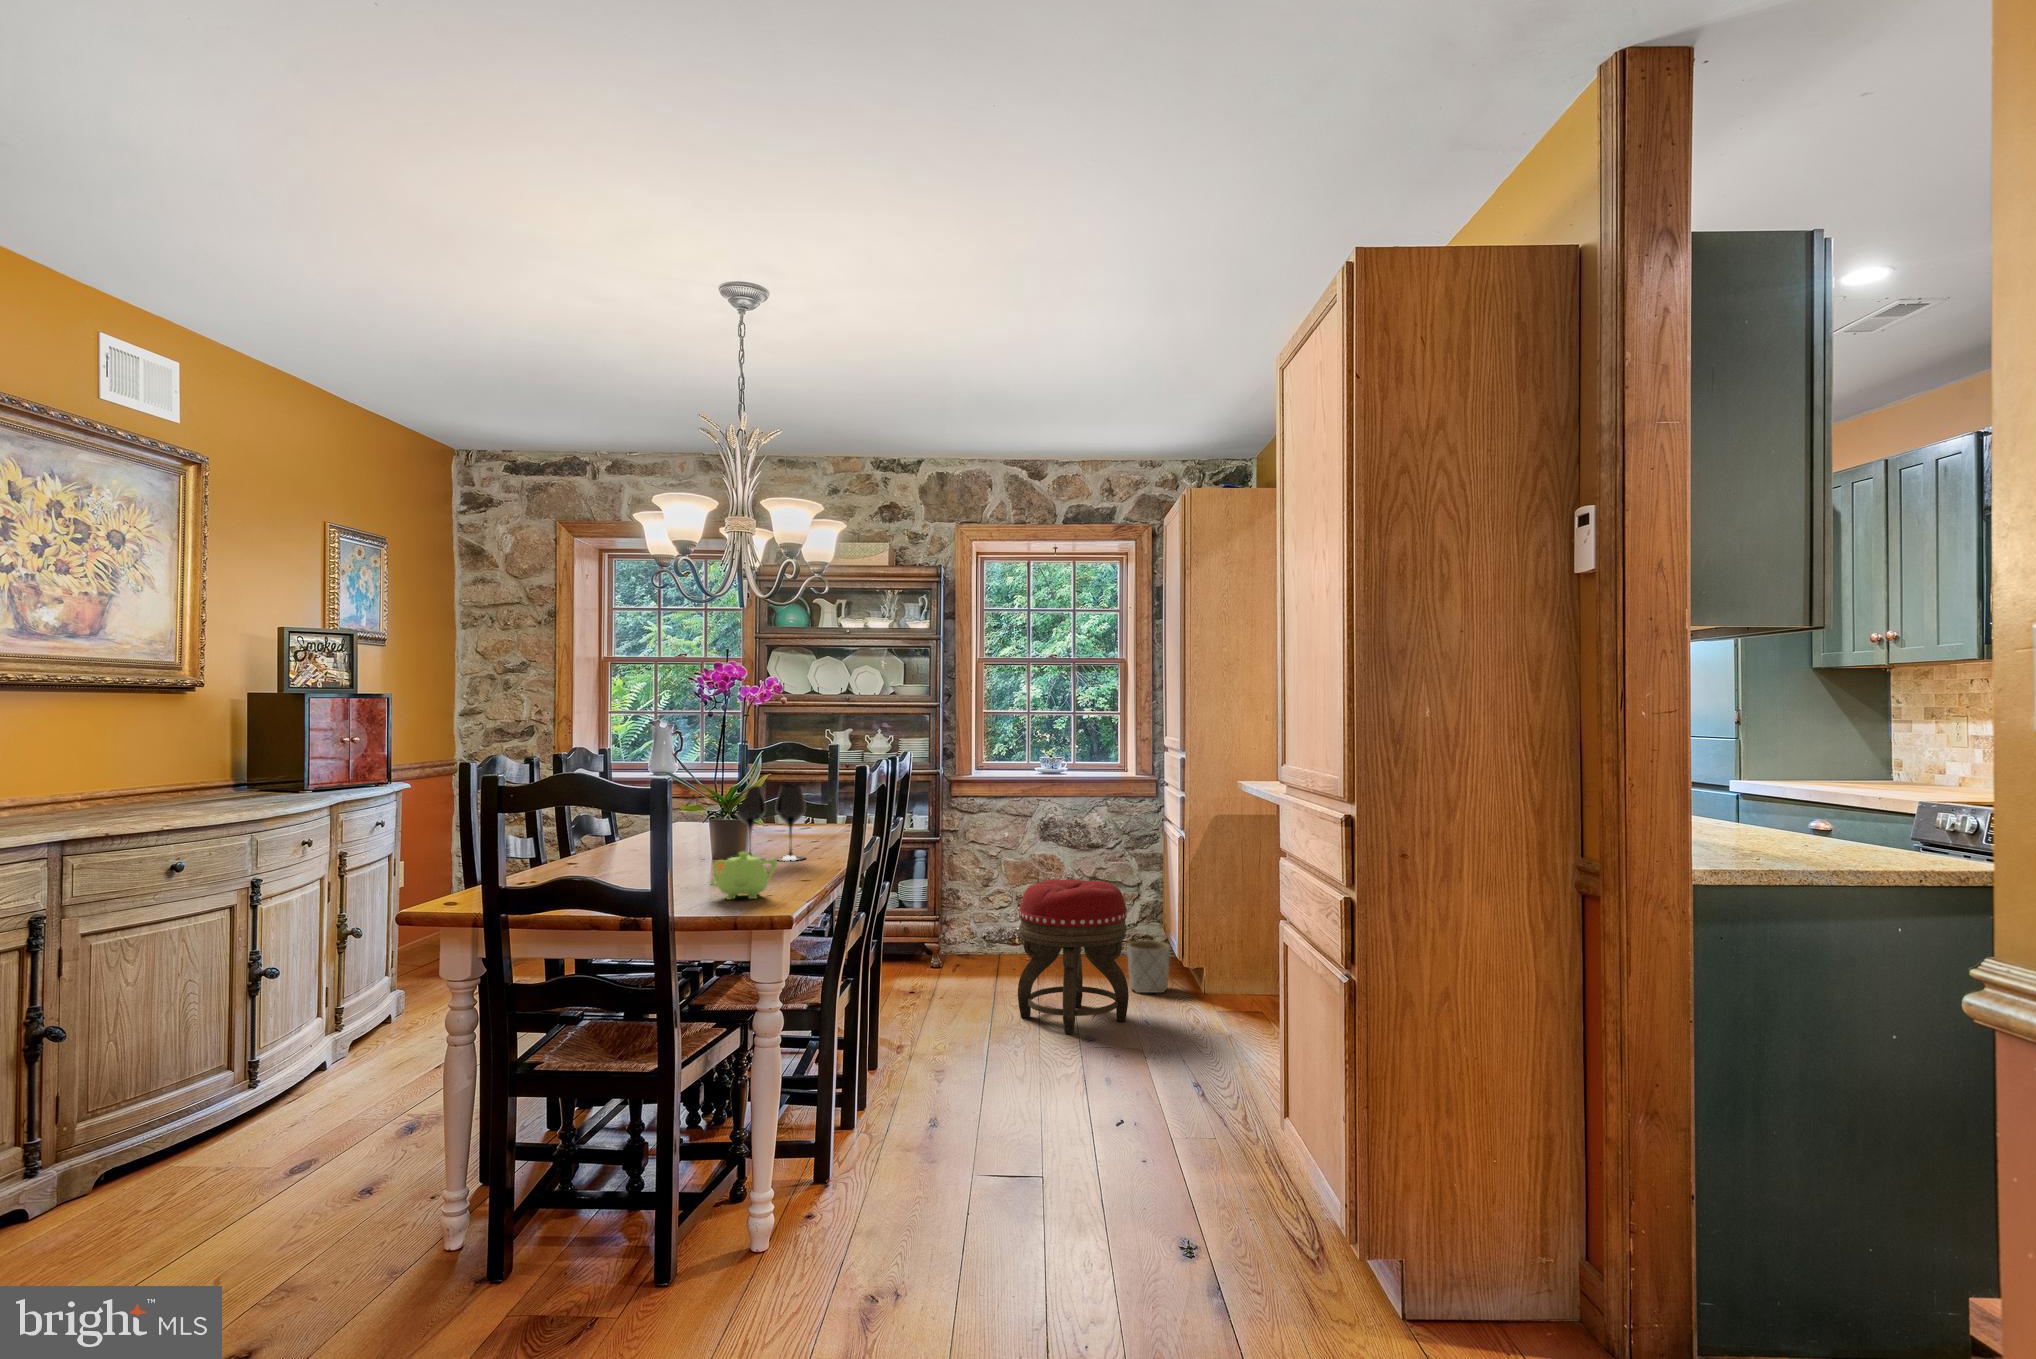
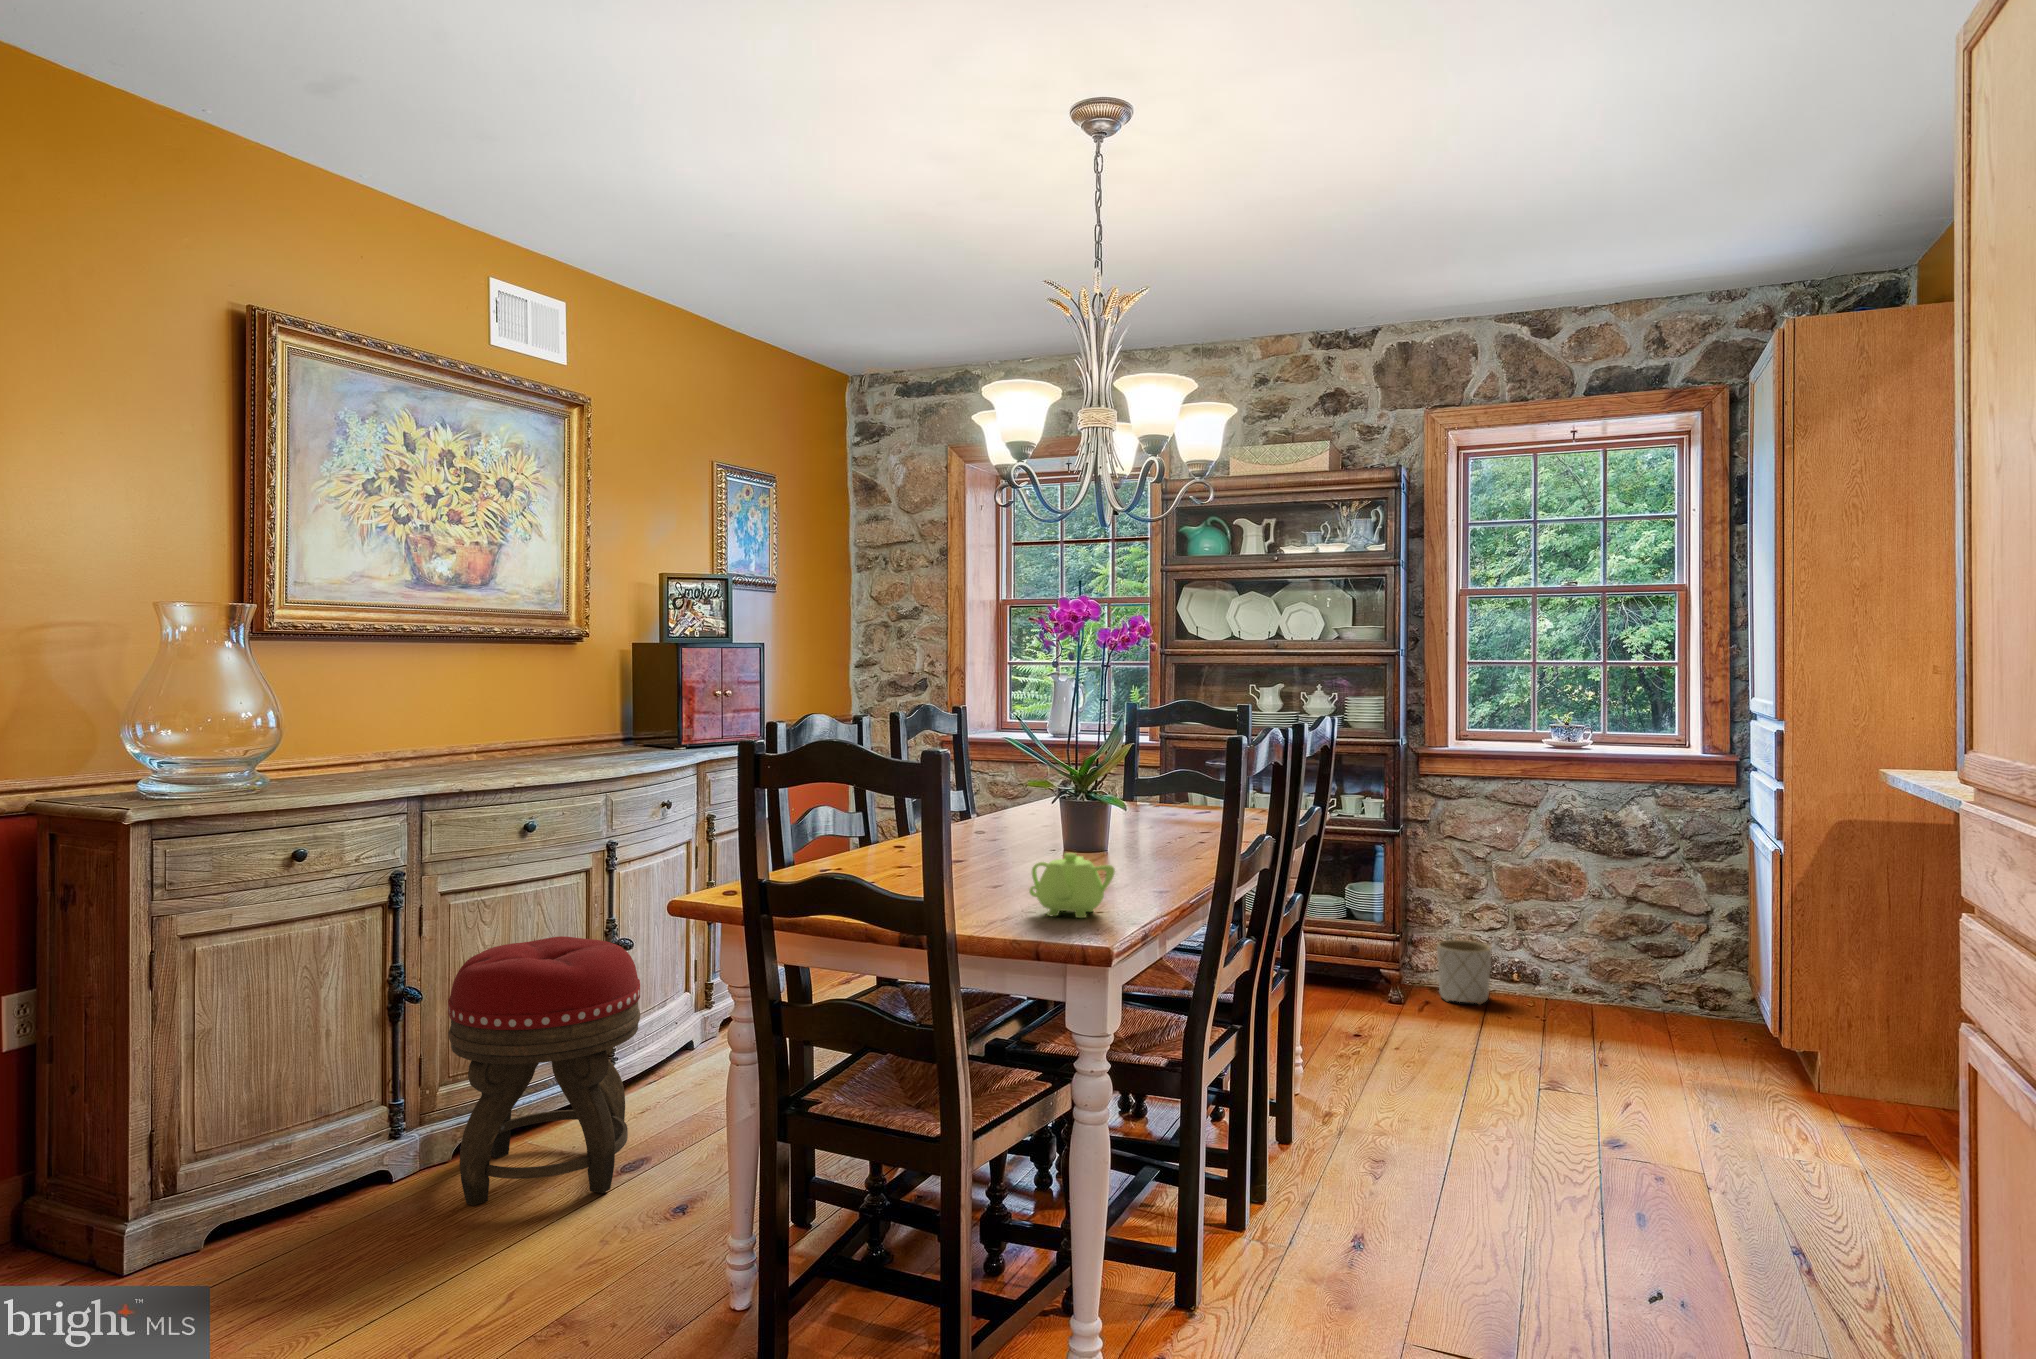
wine glass: present [736,785,806,861] -> none [1091,760,1184,861]
footstool: present [1018,879,1129,1034] -> present [448,936,640,1206]
planter: present [1127,941,1170,993] -> present [1437,940,1491,1005]

